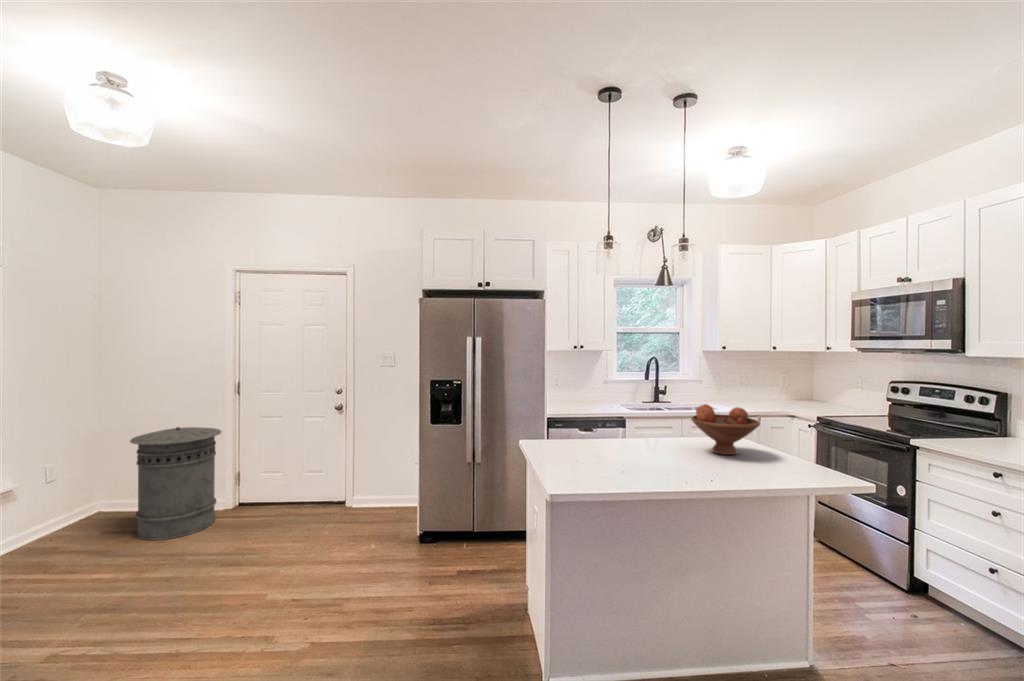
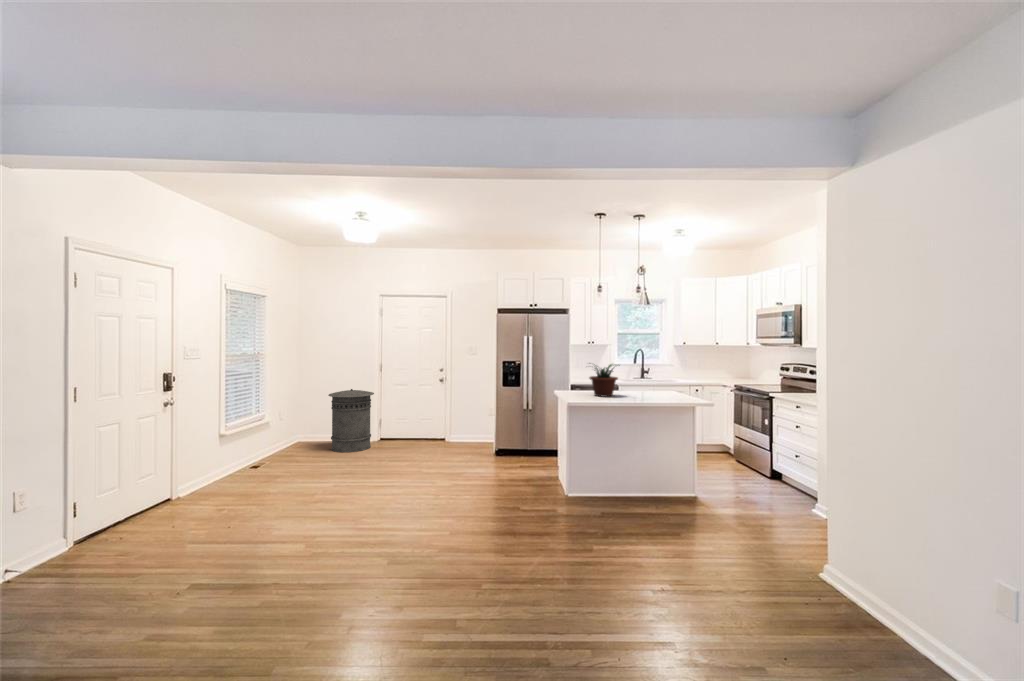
potted plant: none [579,390,654,464] -> present [590,364,618,397]
fruit bowl: present [691,404,760,455] -> none [643,371,676,395]

